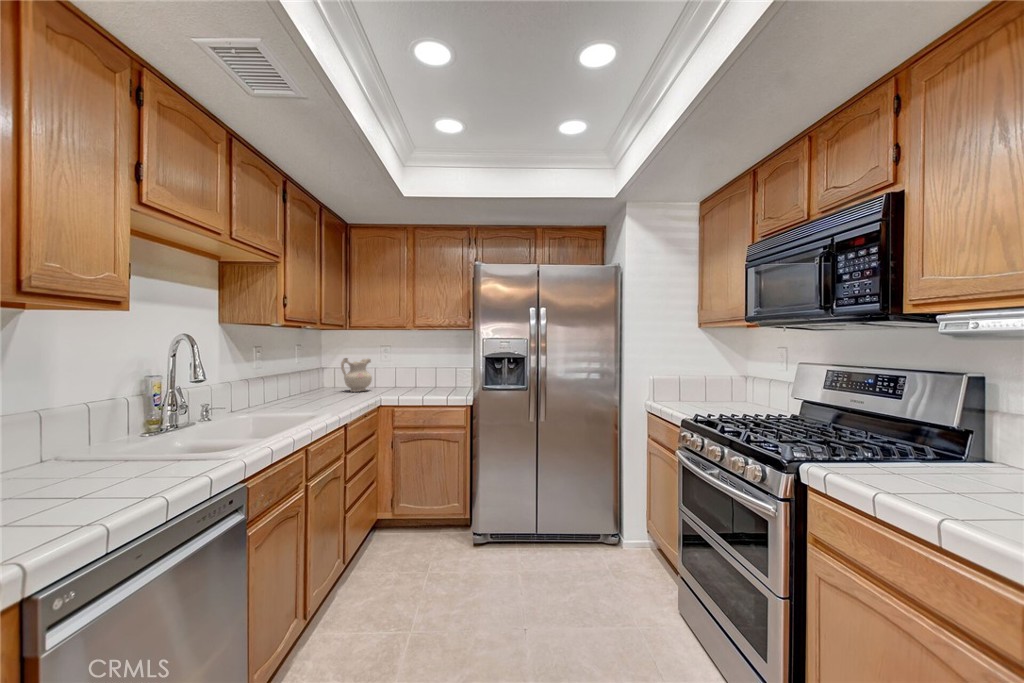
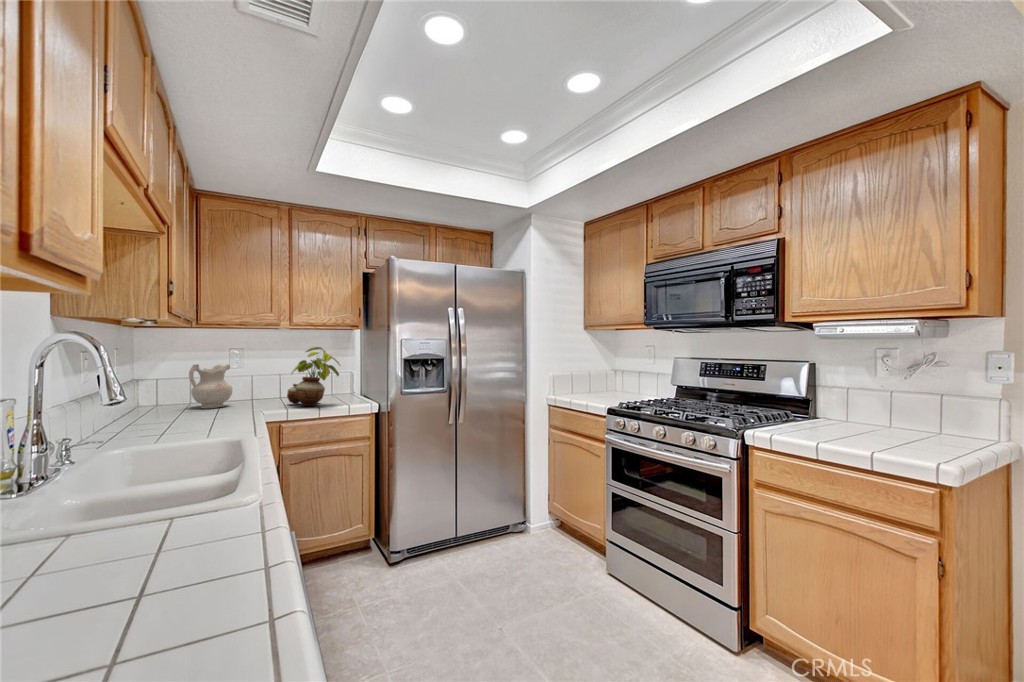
potted plant: none [404,345,443,395] -> present [287,347,339,406]

